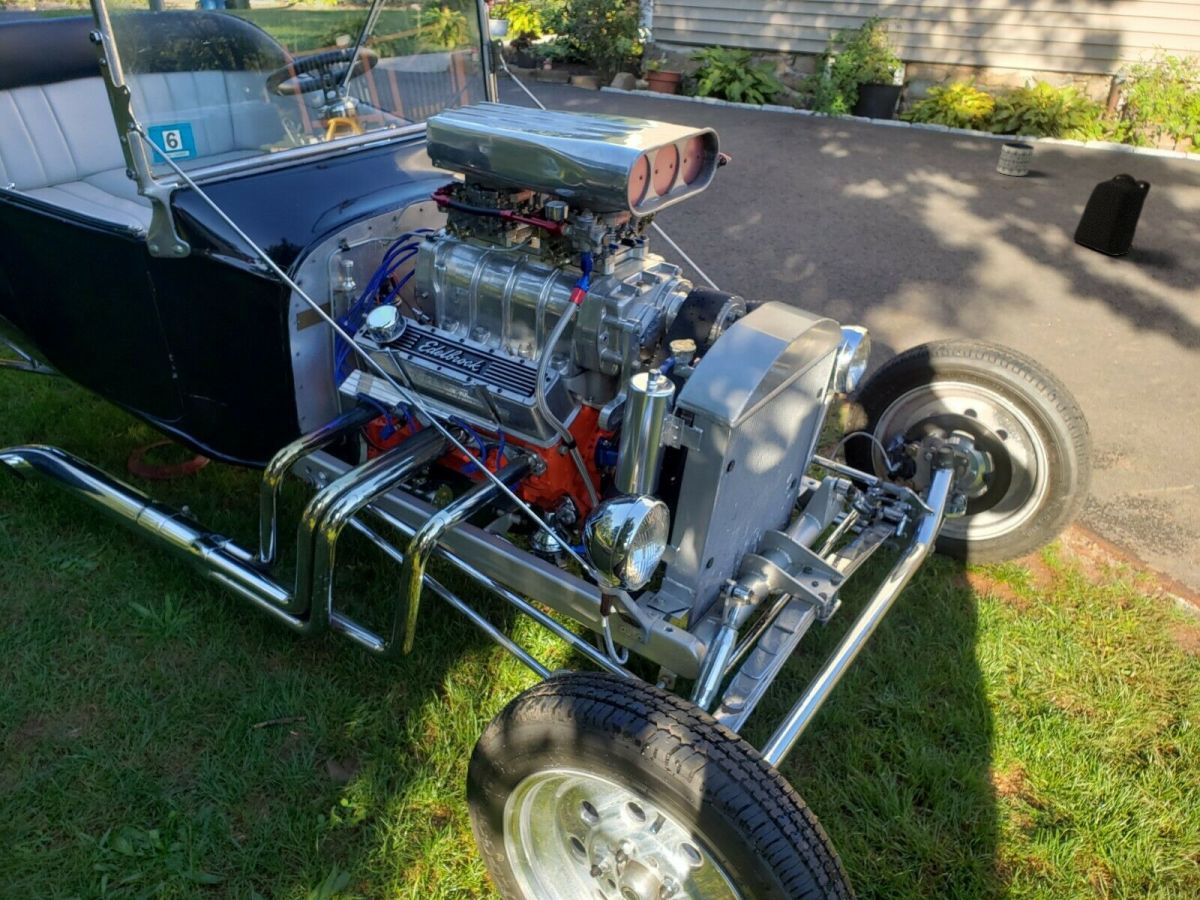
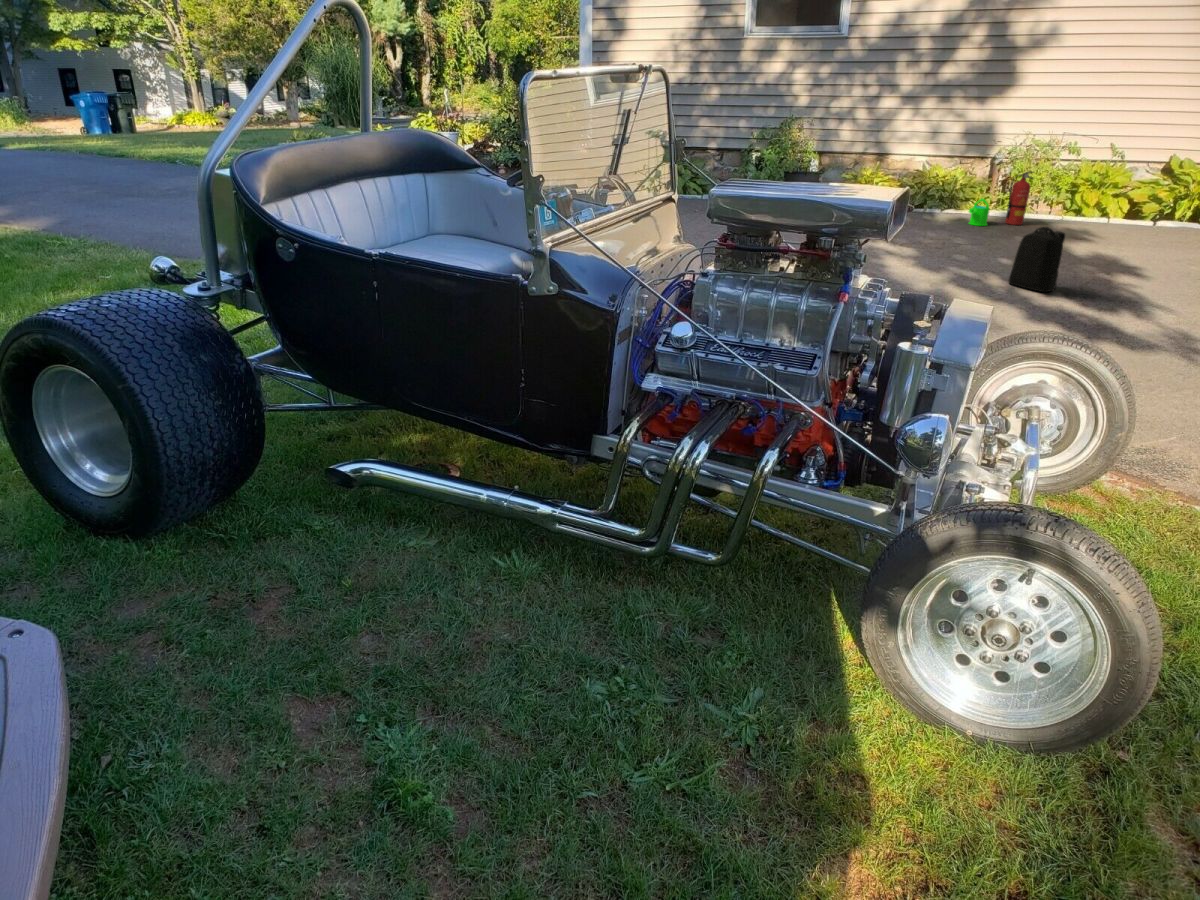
fire extinguisher: none [1110,97,1154,163] -> present [1005,172,1033,225]
watering can: none [1062,127,1091,162] -> present [969,199,990,226]
planter: present [997,142,1034,176] -> none [922,212,952,239]

